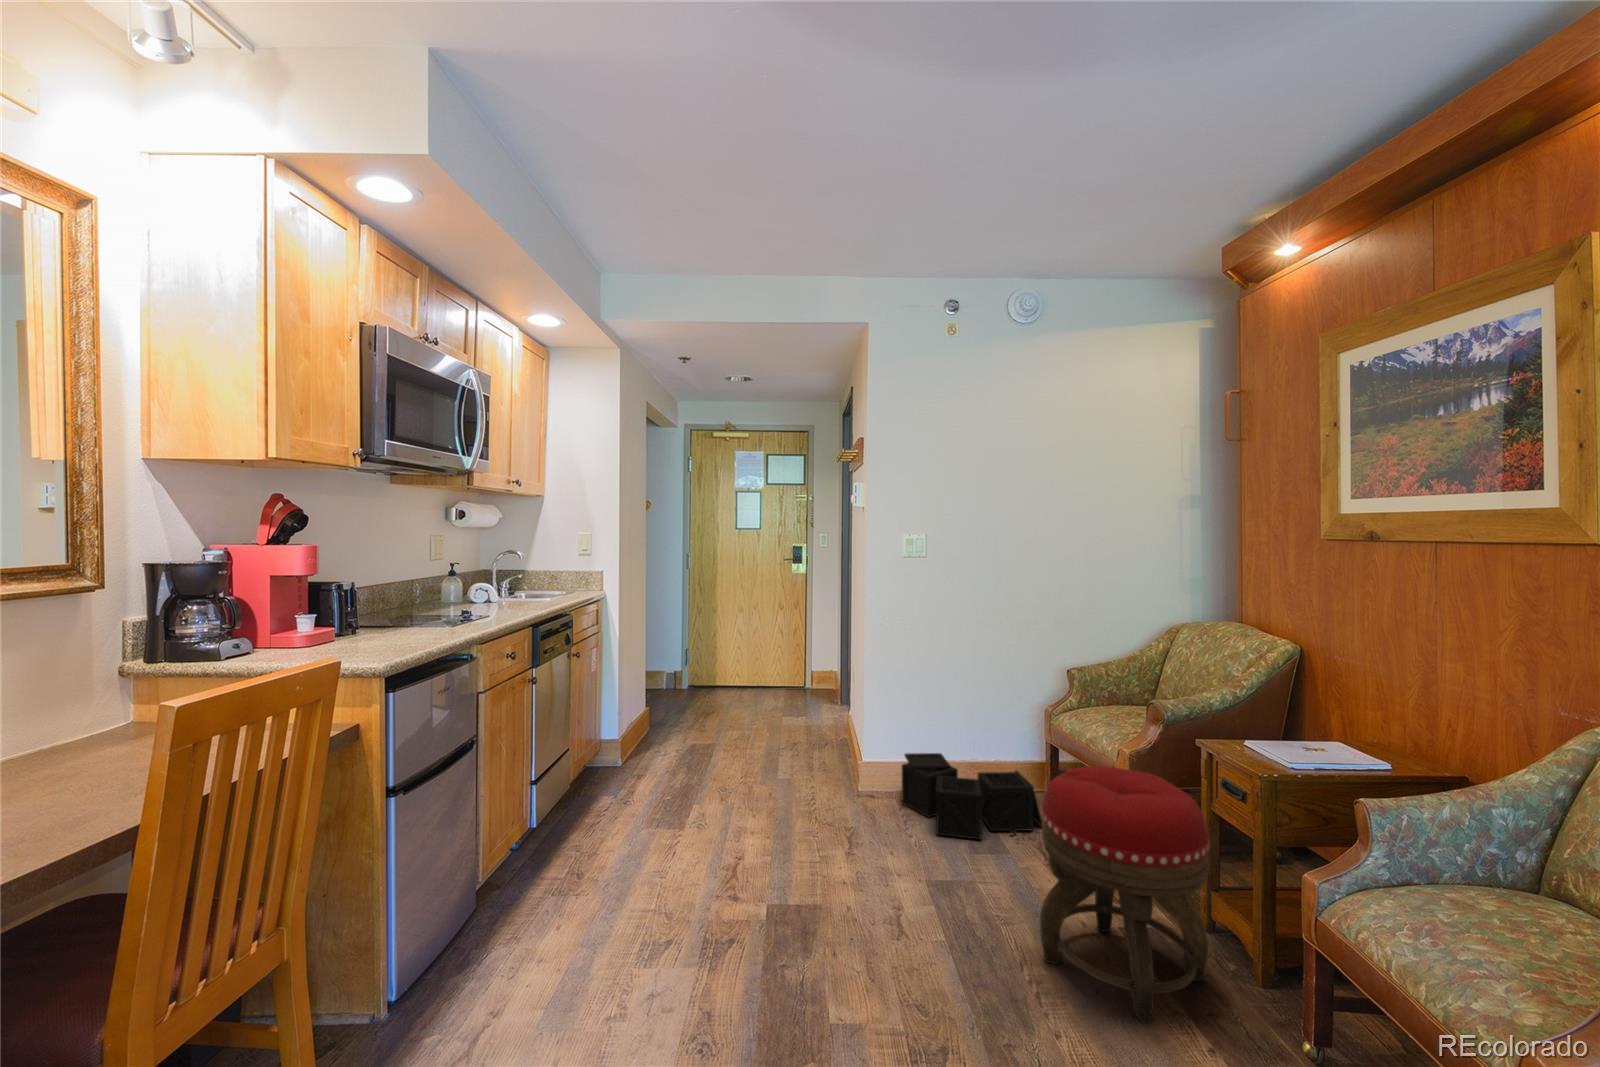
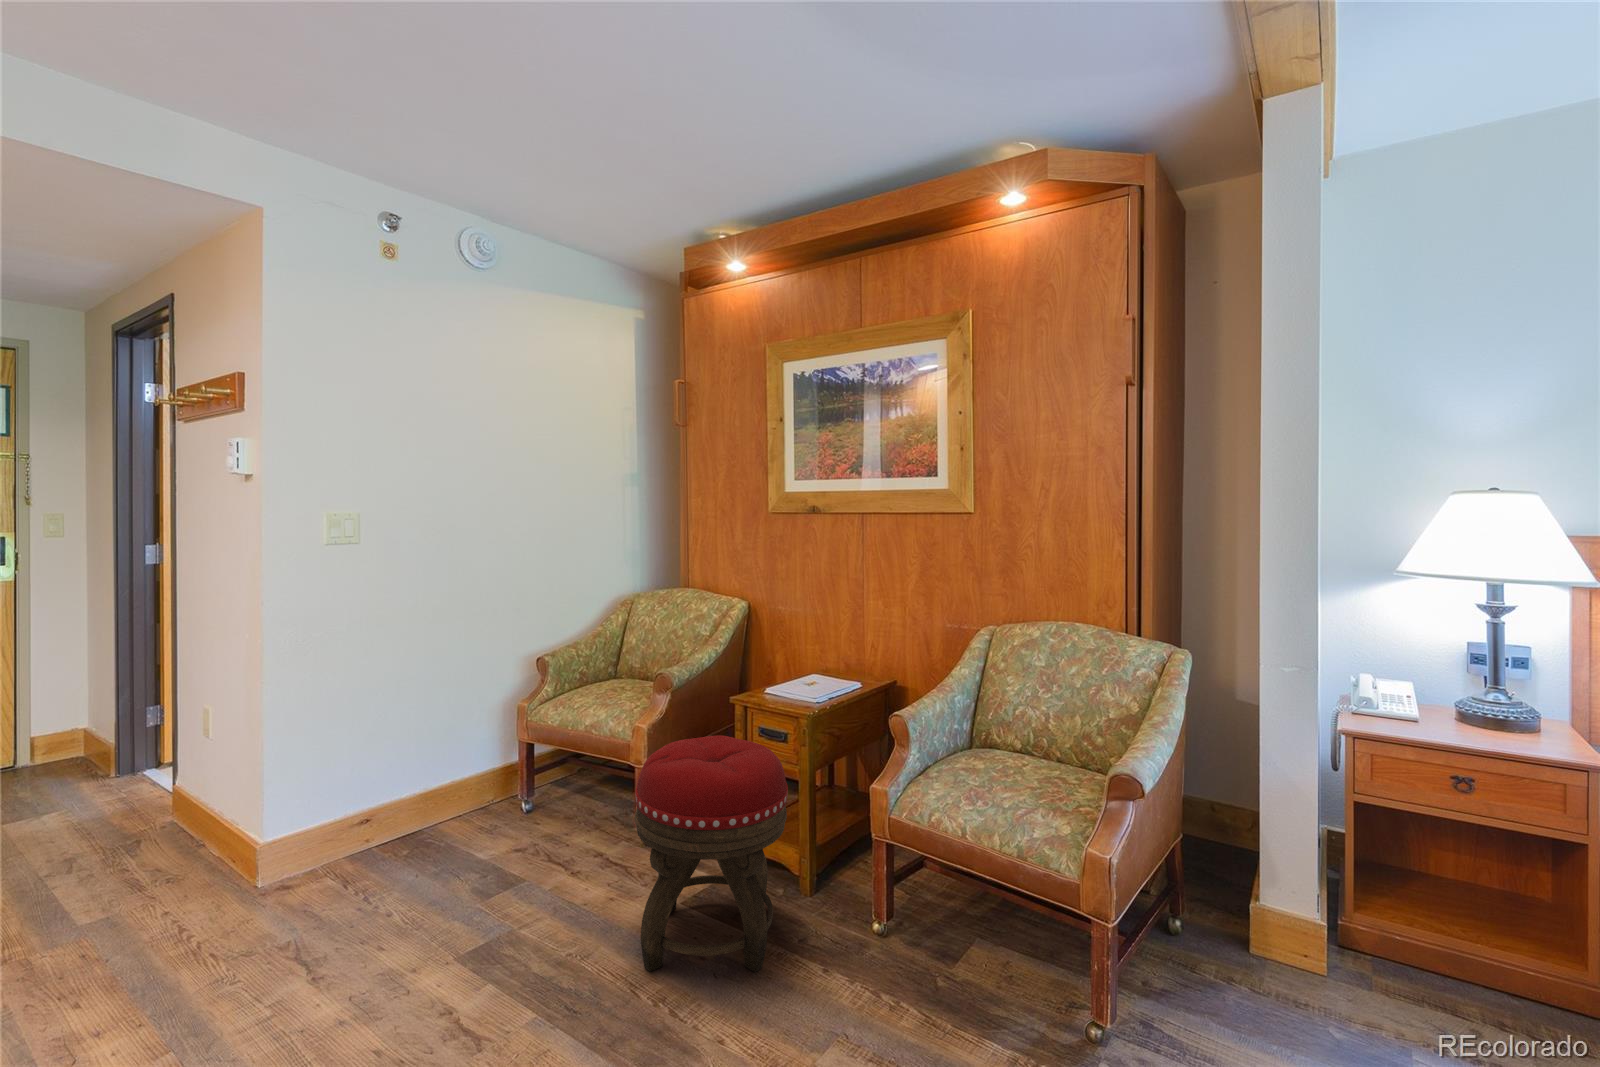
storage bin: present [902,753,1043,840] -> none [331,784,539,903]

